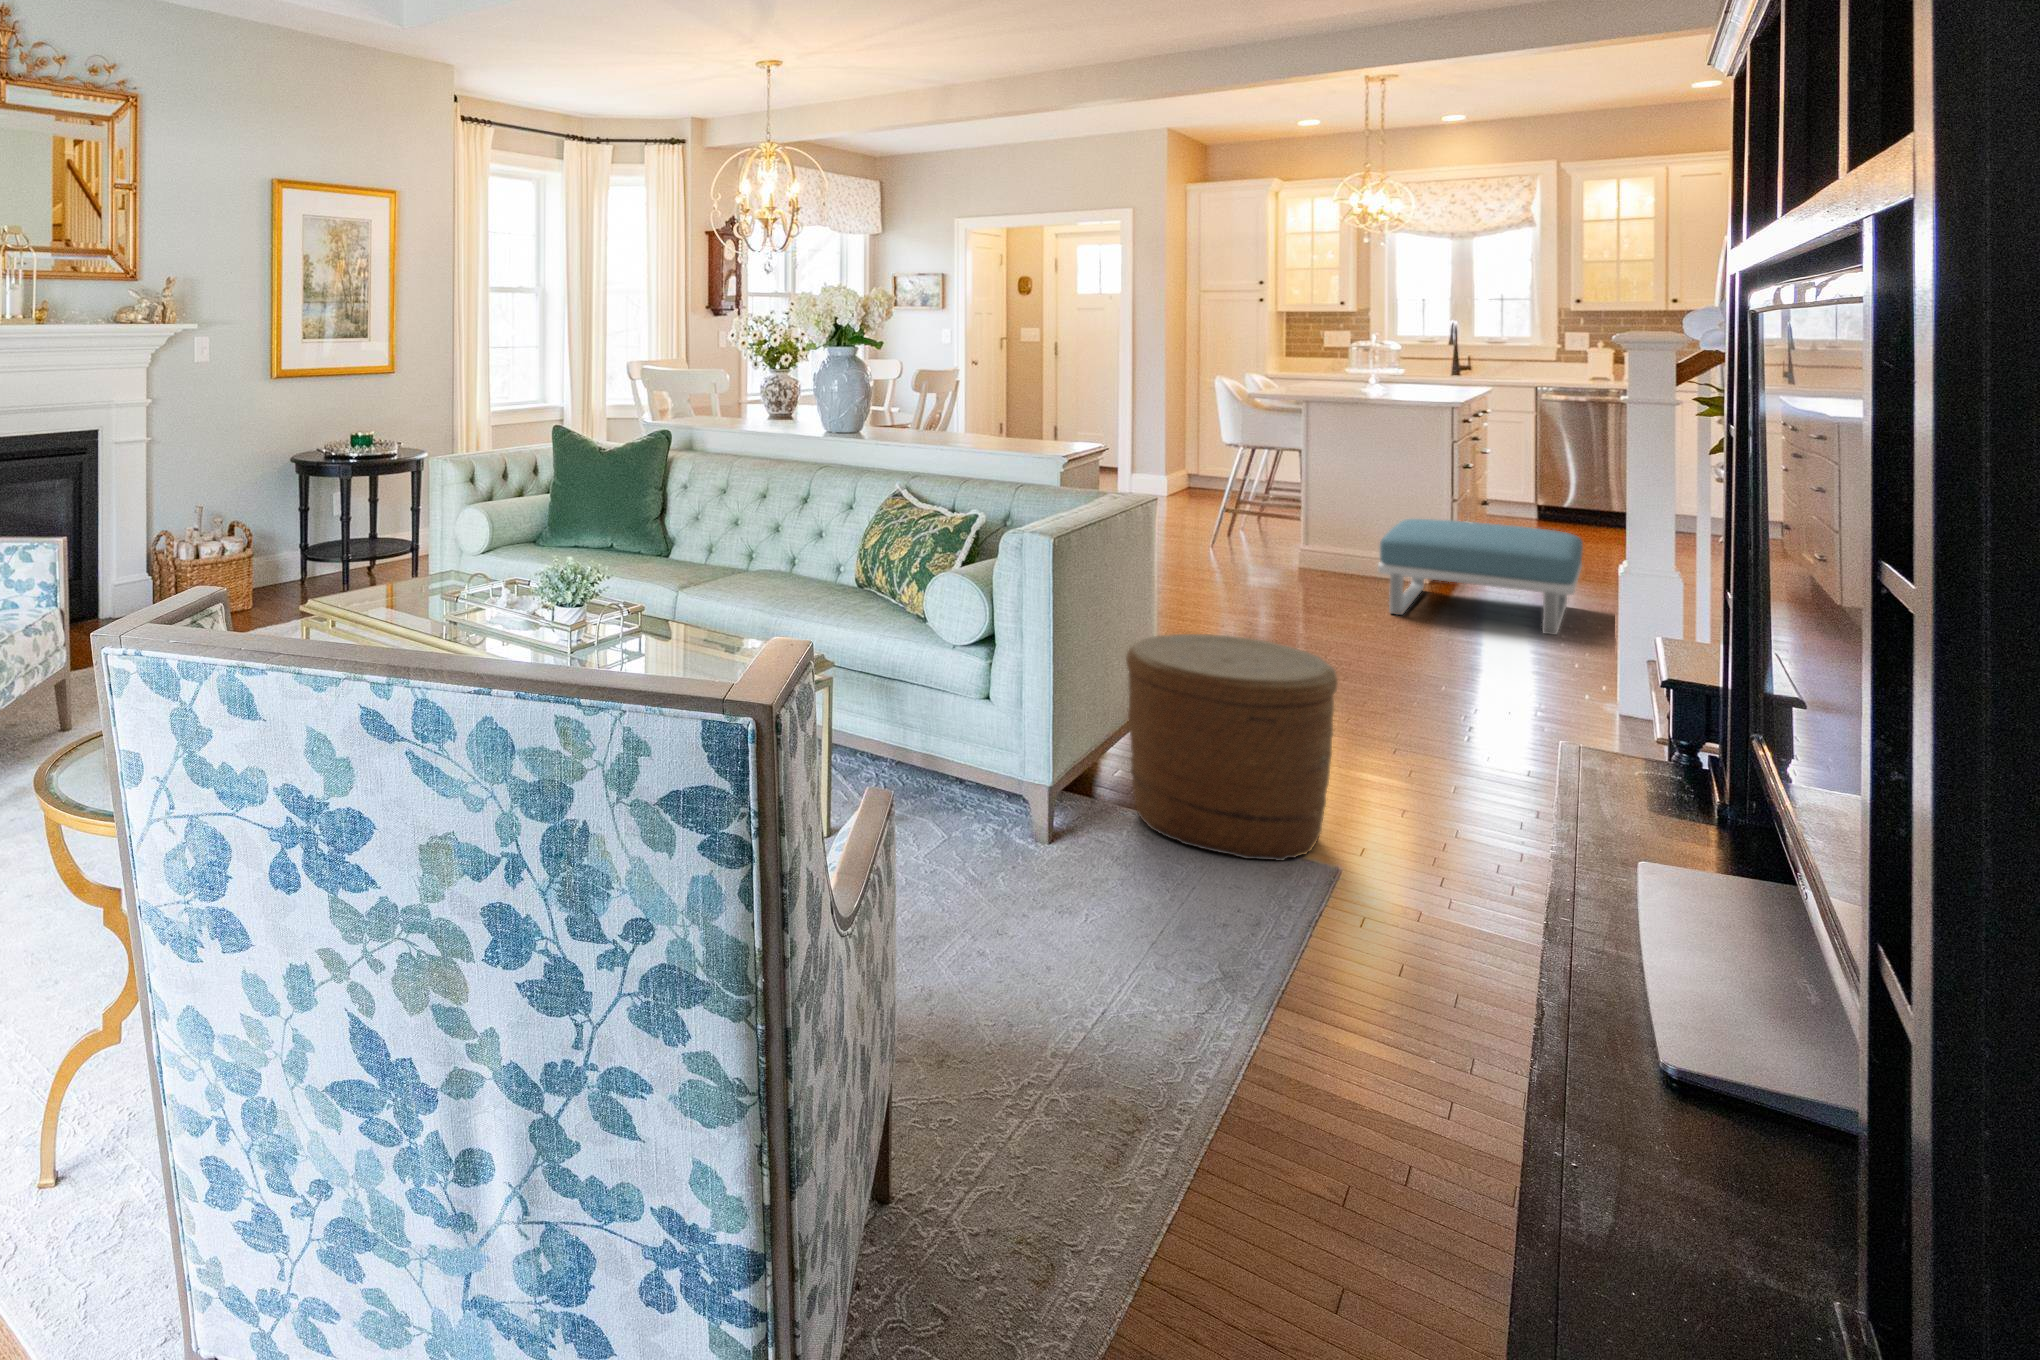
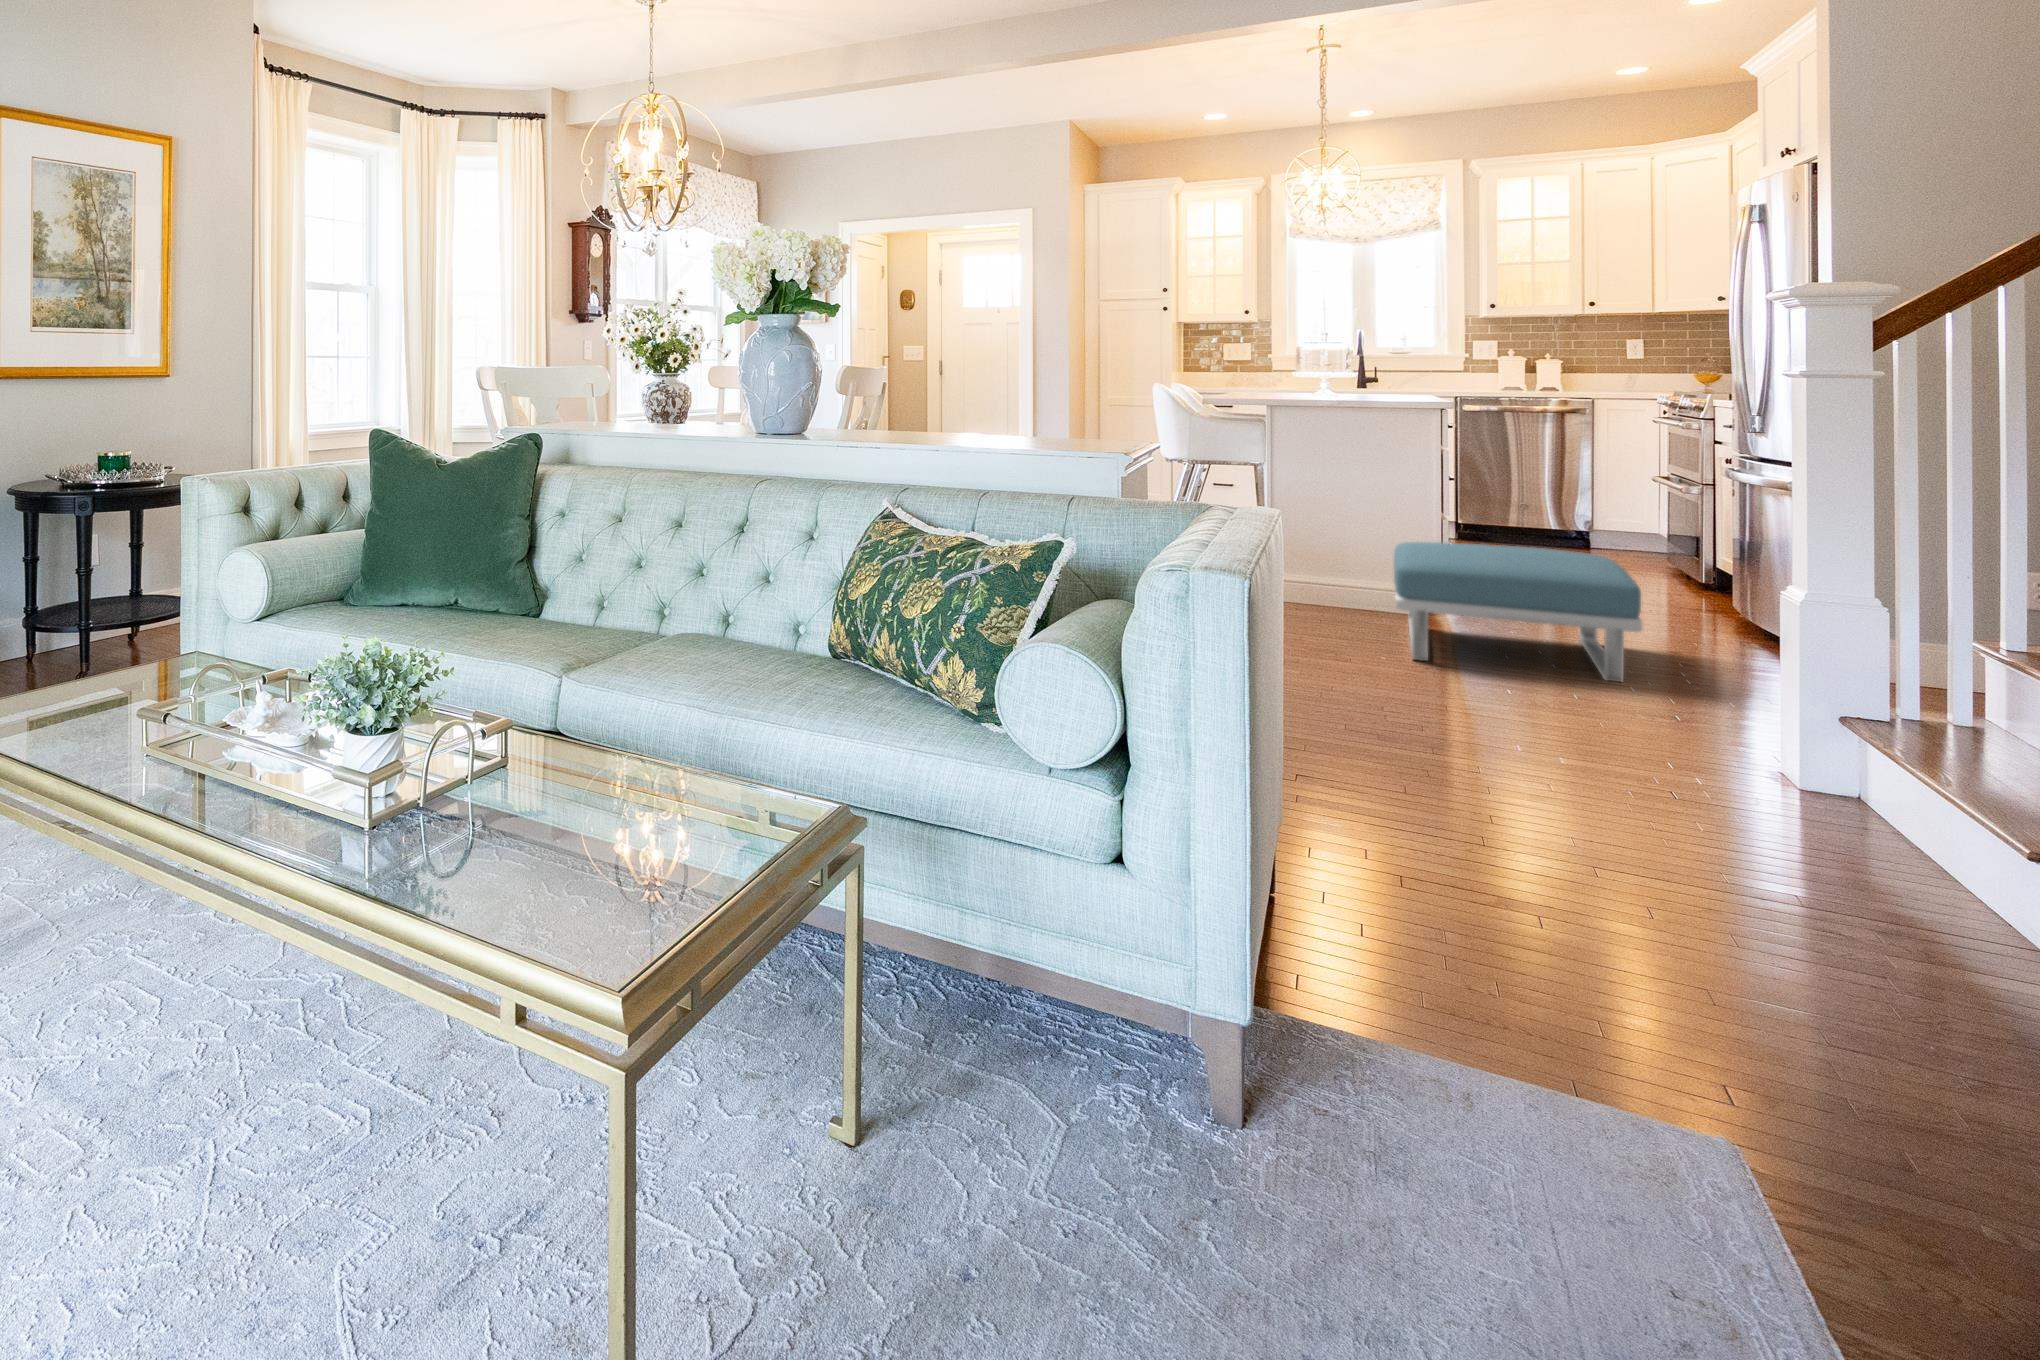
woven basket: present [1126,634,1338,861] -> none [1314,727,1703,1138]

